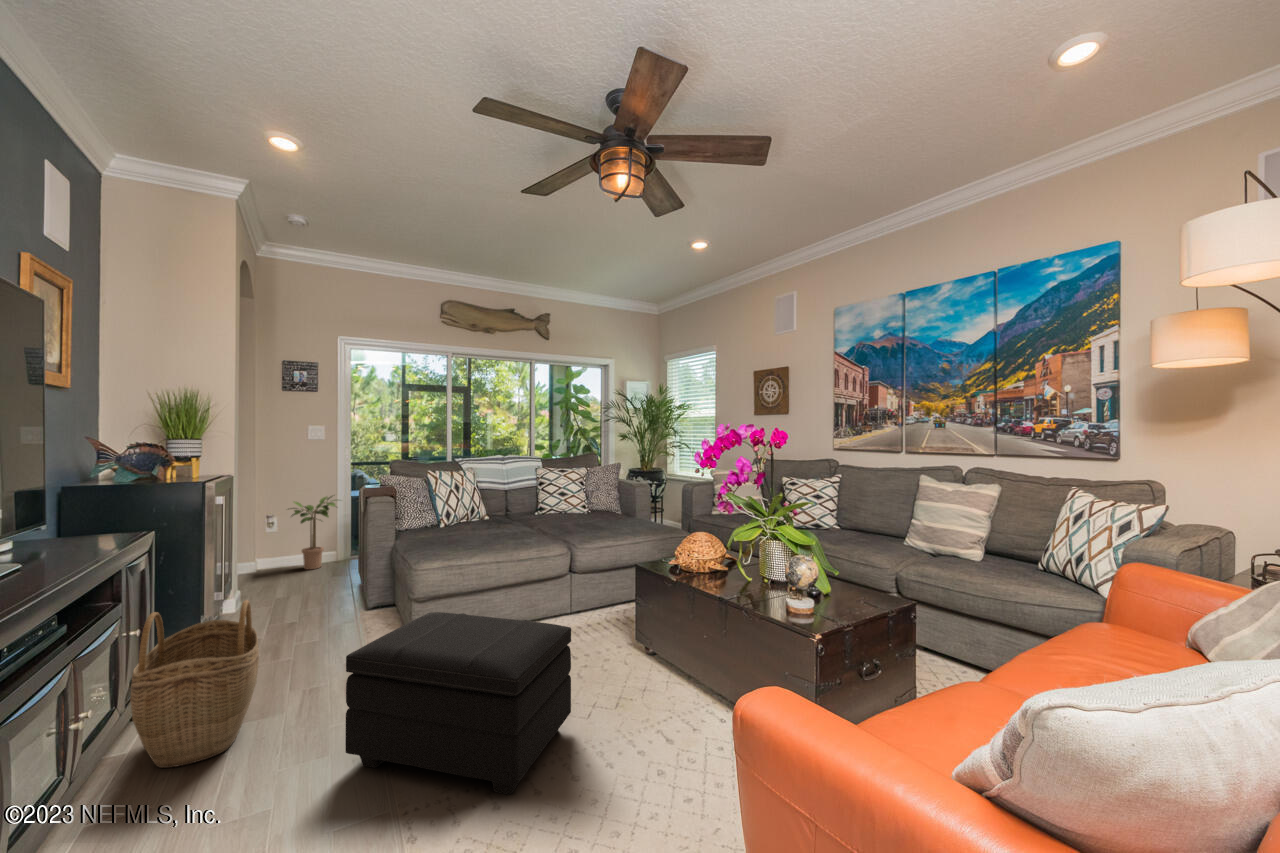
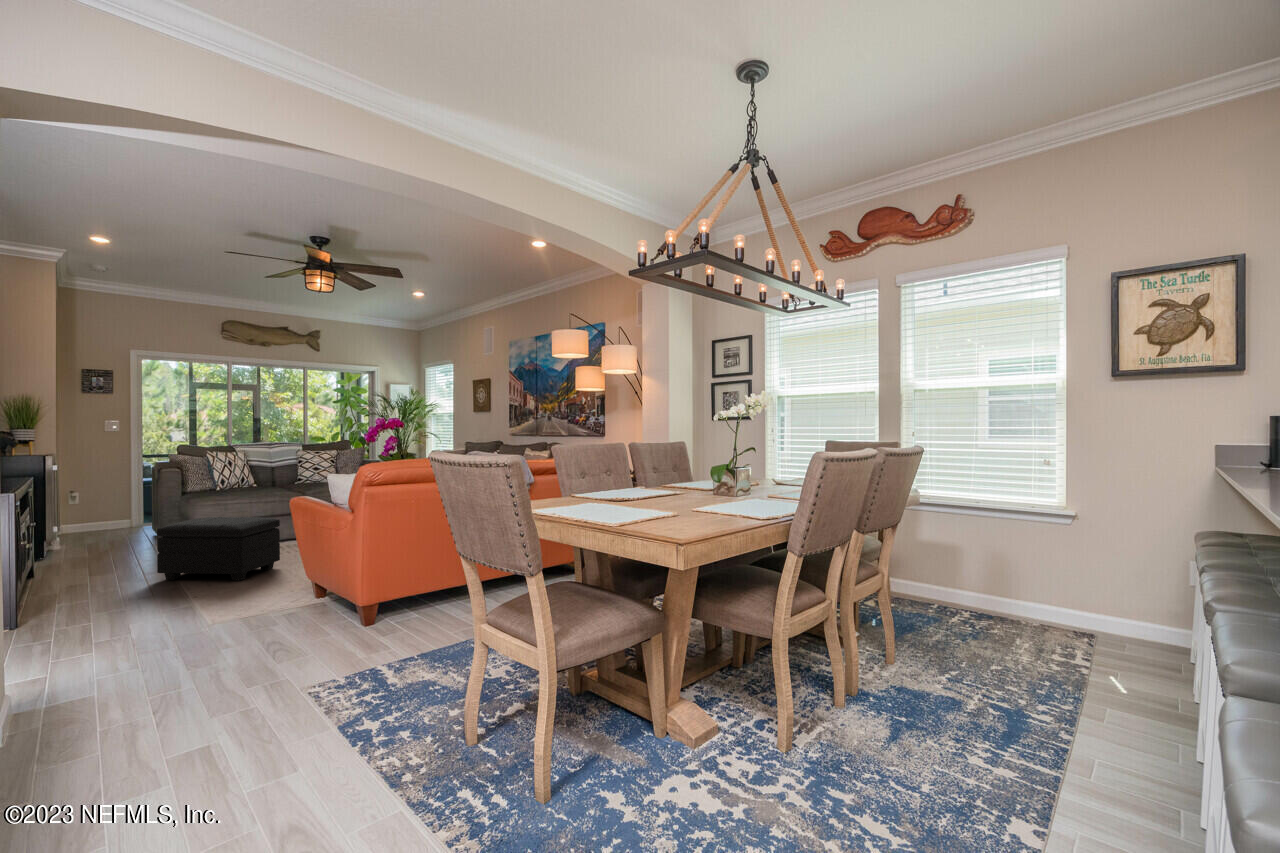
potted plant: present [288,496,336,569] -> none [88,472,137,529]
woven basket: present [130,600,259,768] -> none [39,511,103,586]

